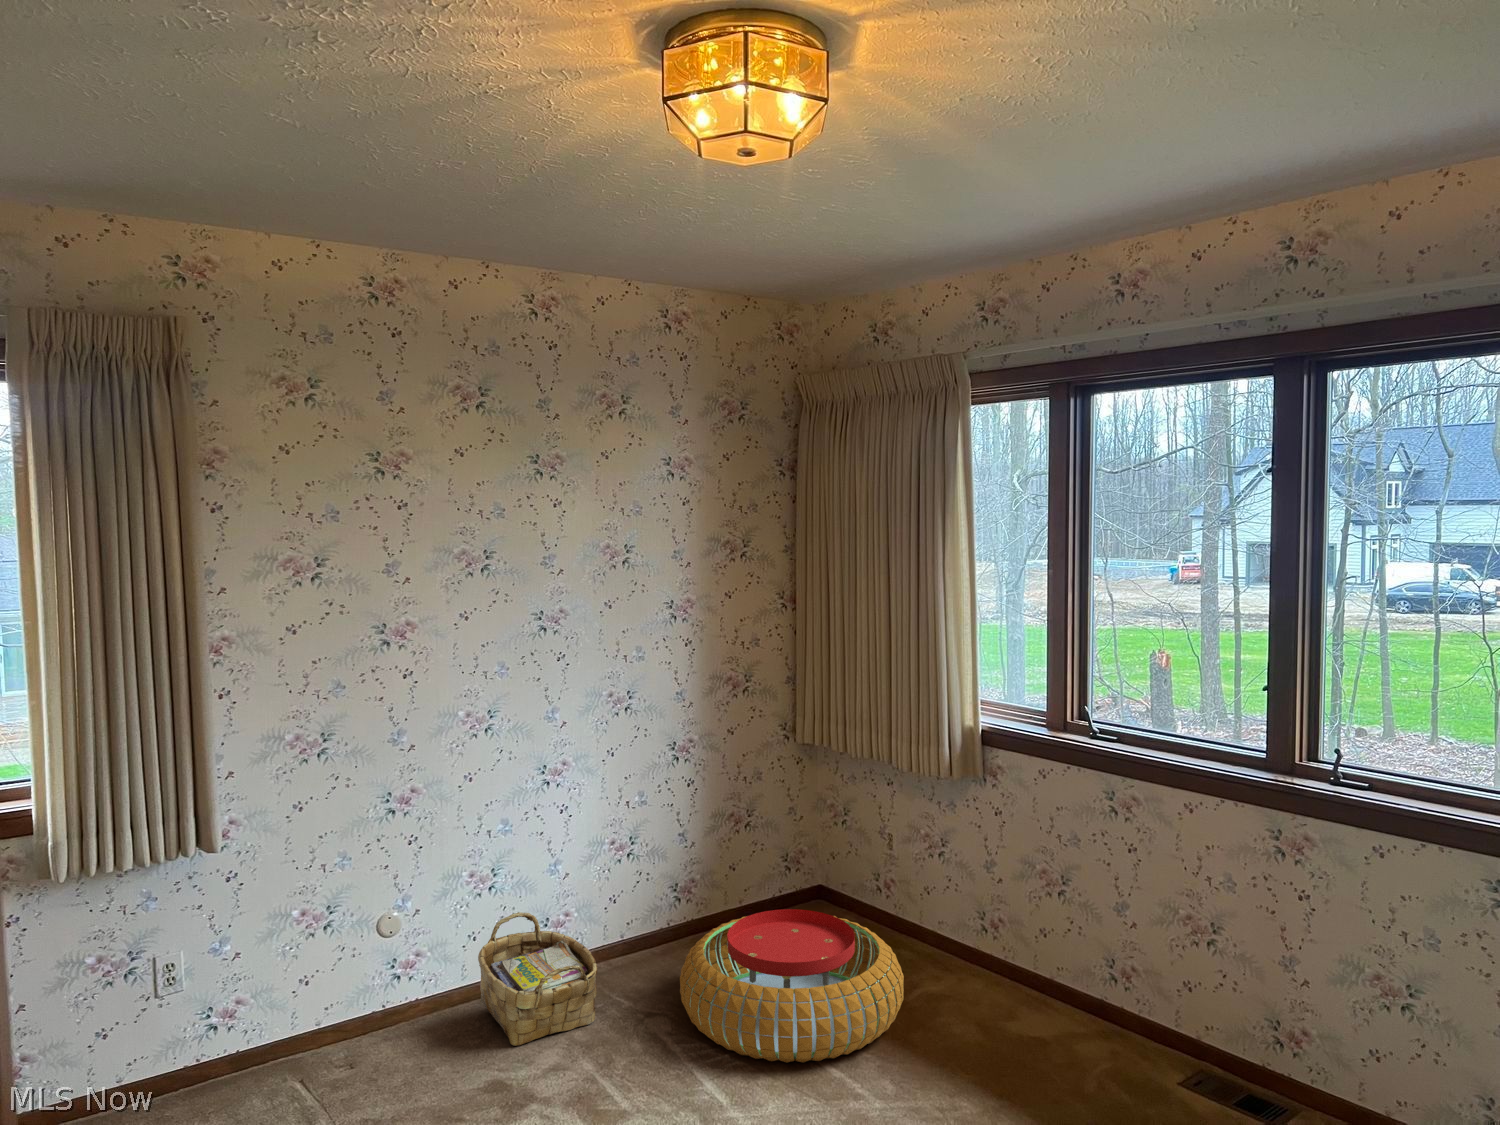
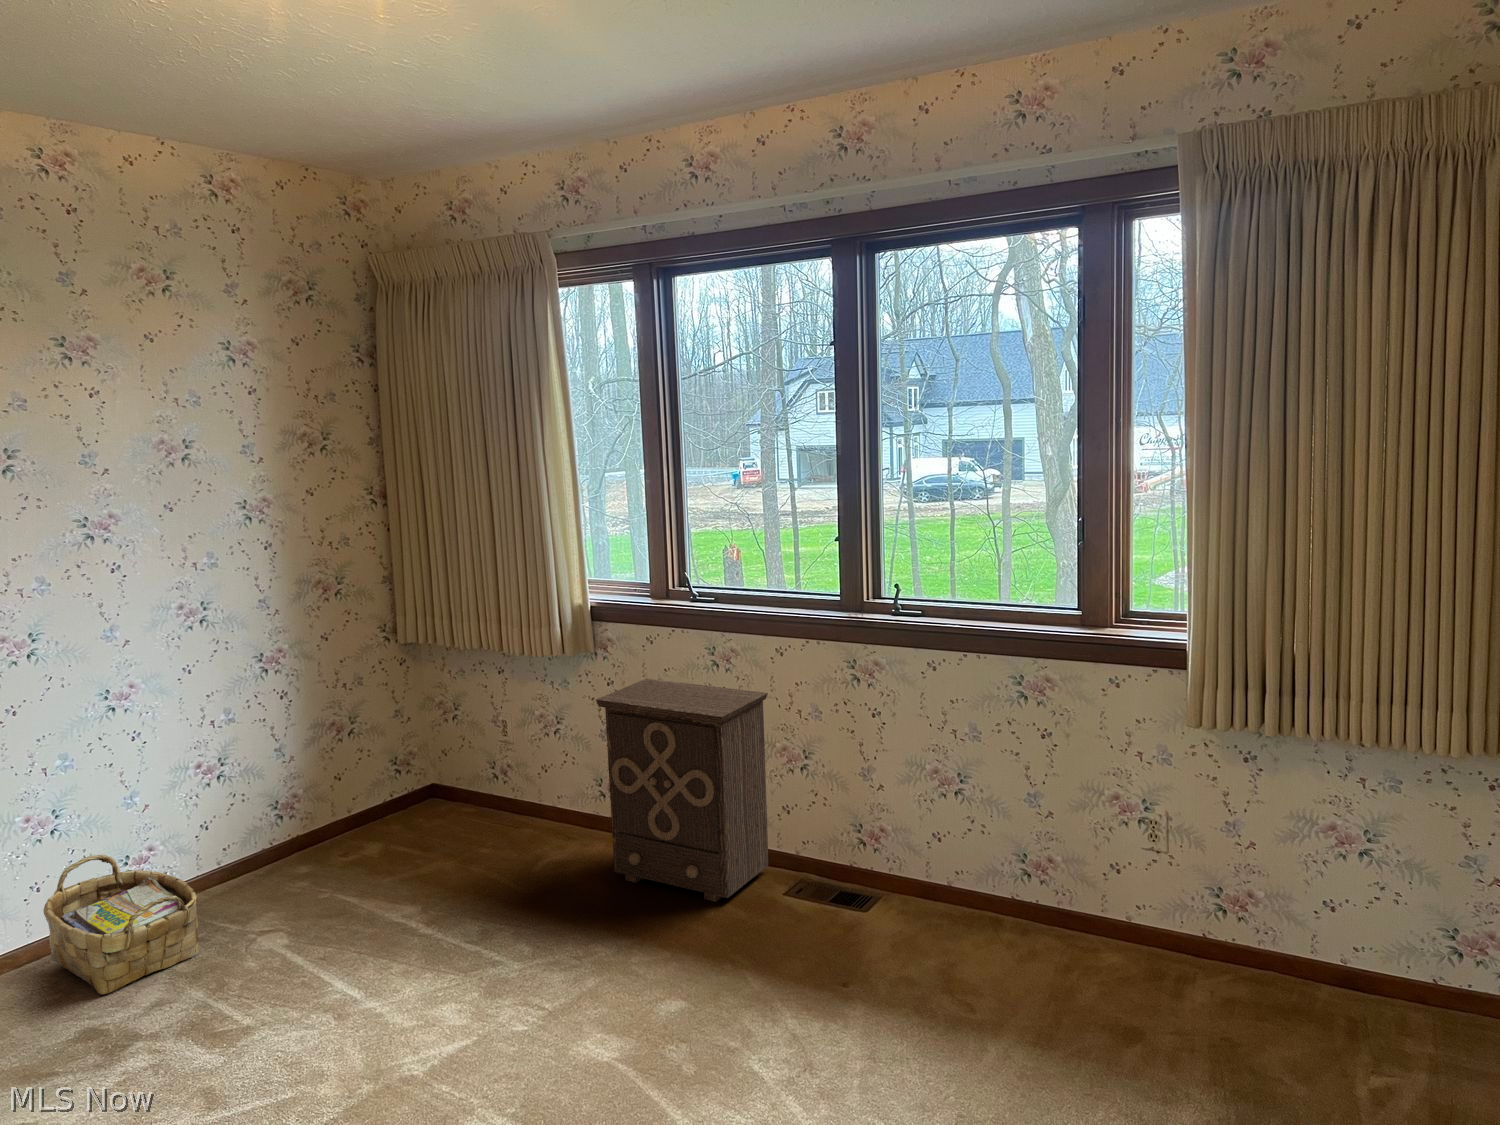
nightstand: none [979,815,1174,1081] -> present [596,679,768,902]
pouf: present [680,909,904,1063] -> none [295,802,533,950]

